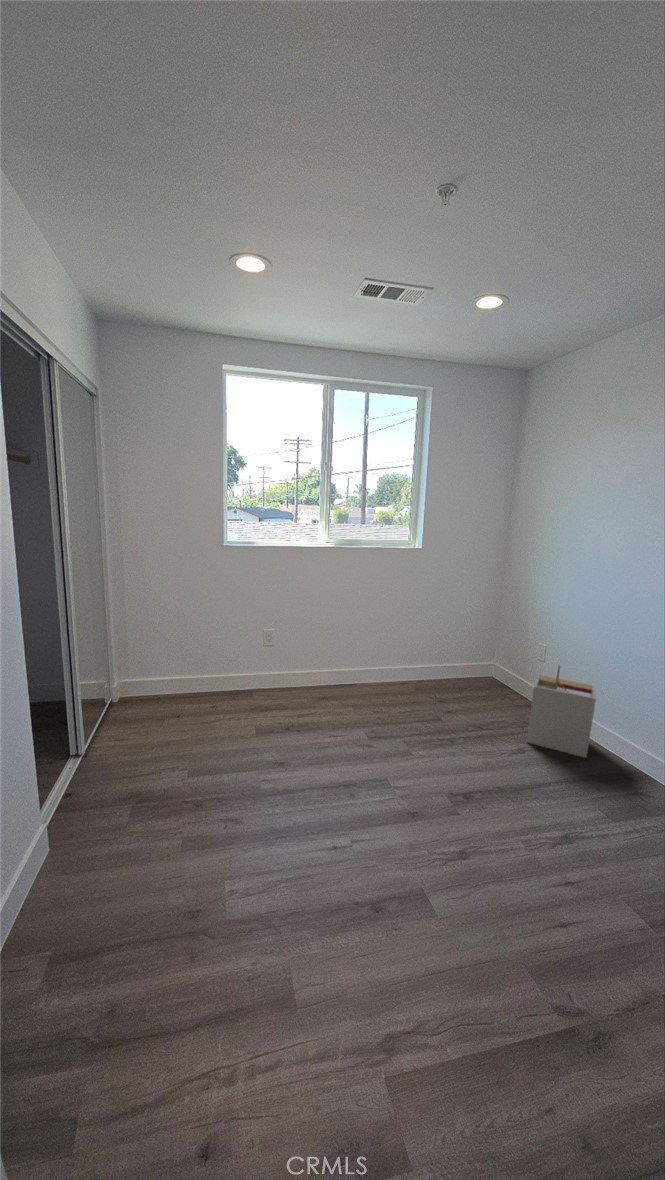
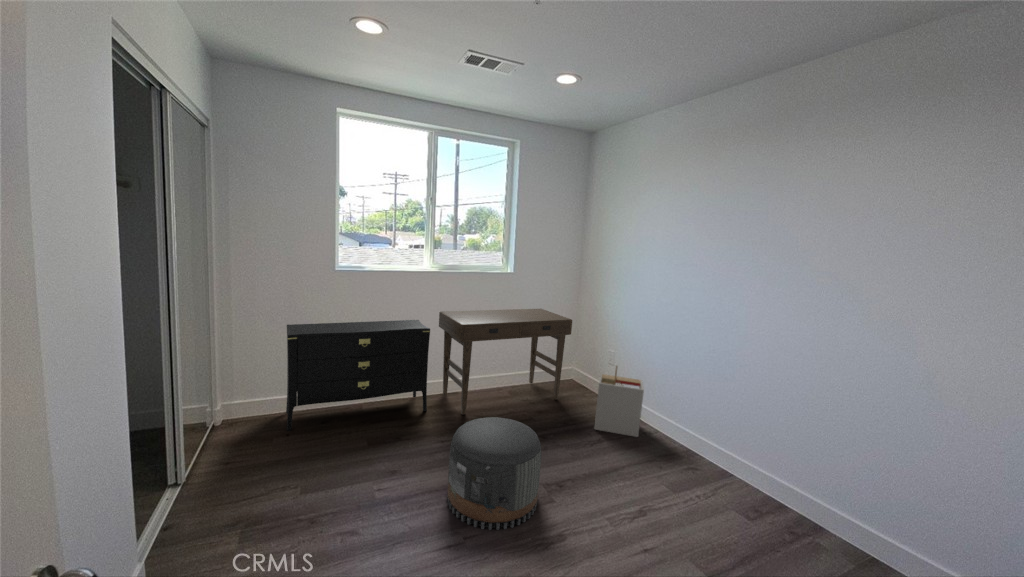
desk: none [344,593,503,711] -> present [439,309,572,415]
dresser: none [183,602,331,713] -> present [286,320,430,431]
pouf: none [334,717,446,852] -> present [447,417,541,530]

